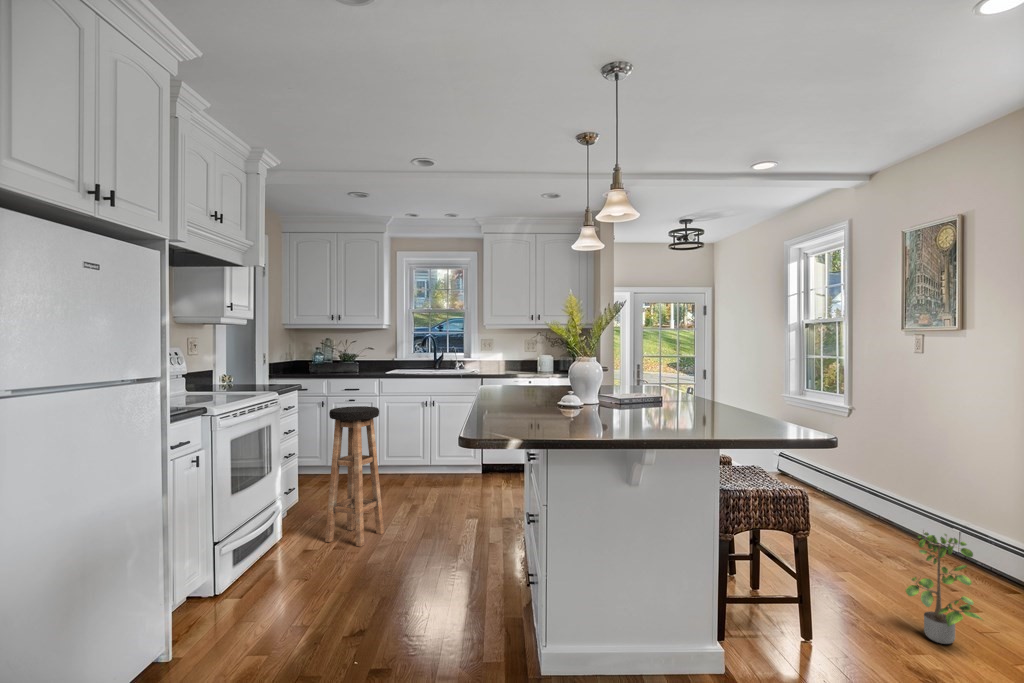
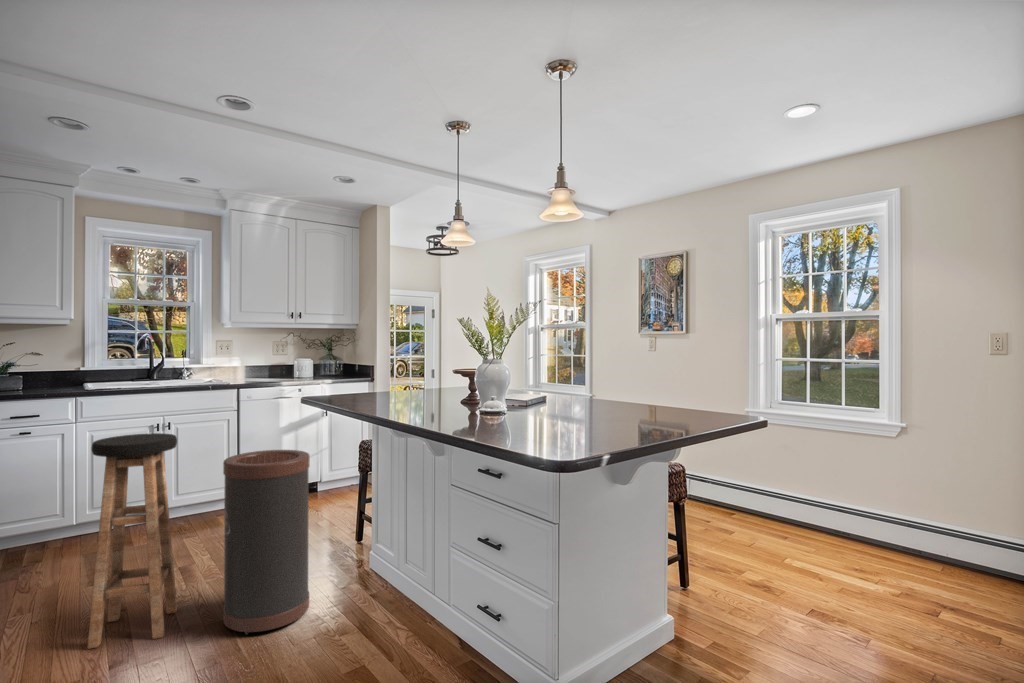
trash can: none [393,426,454,560] -> present [223,450,310,634]
potted plant: present [906,532,982,644] -> none [723,480,776,561]

